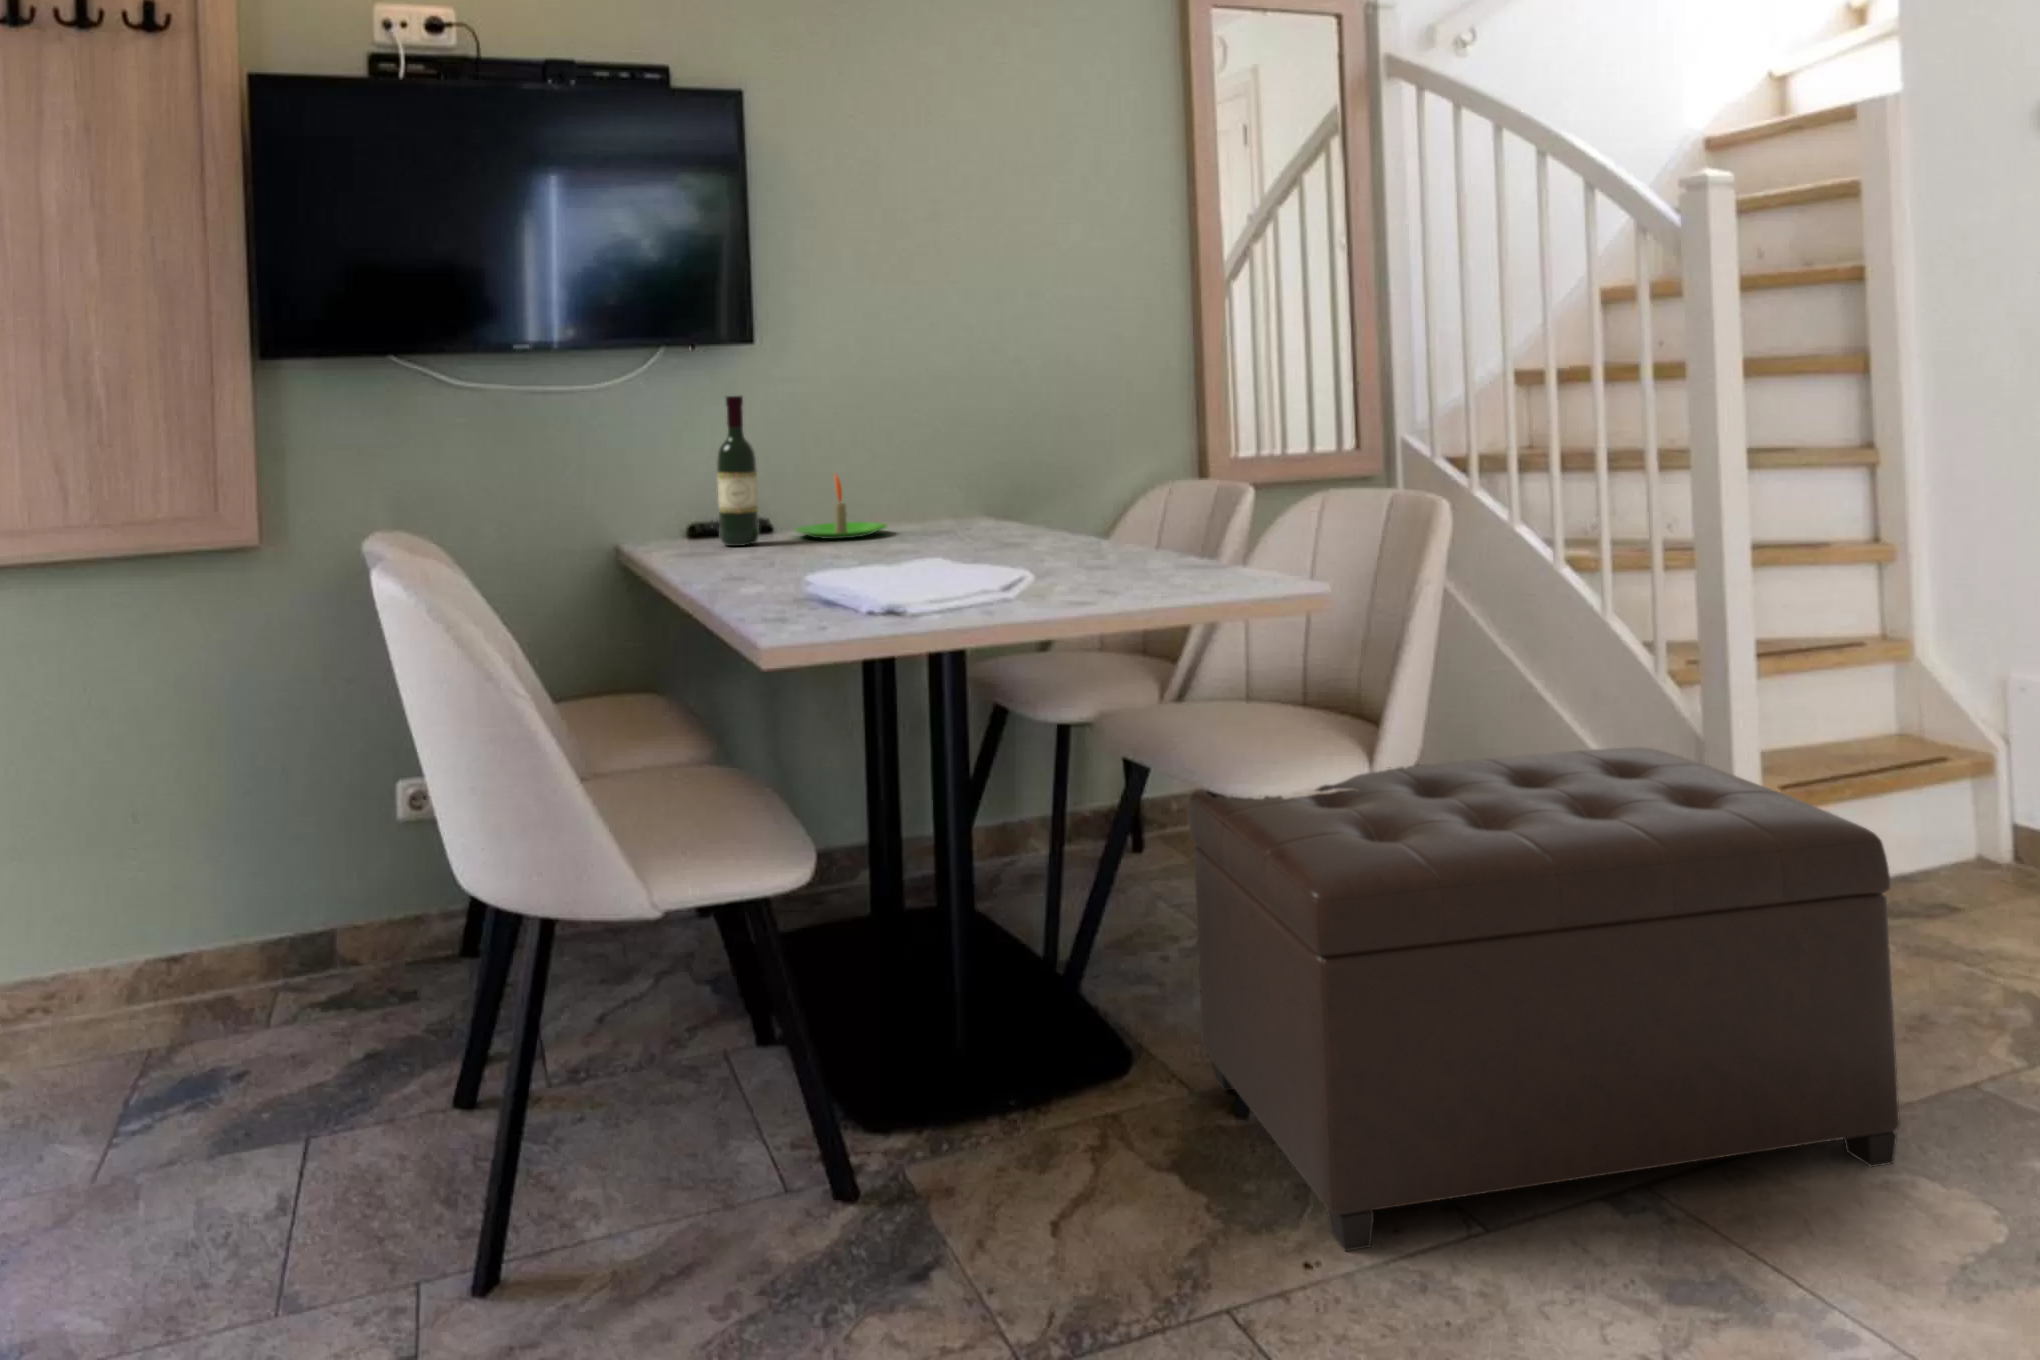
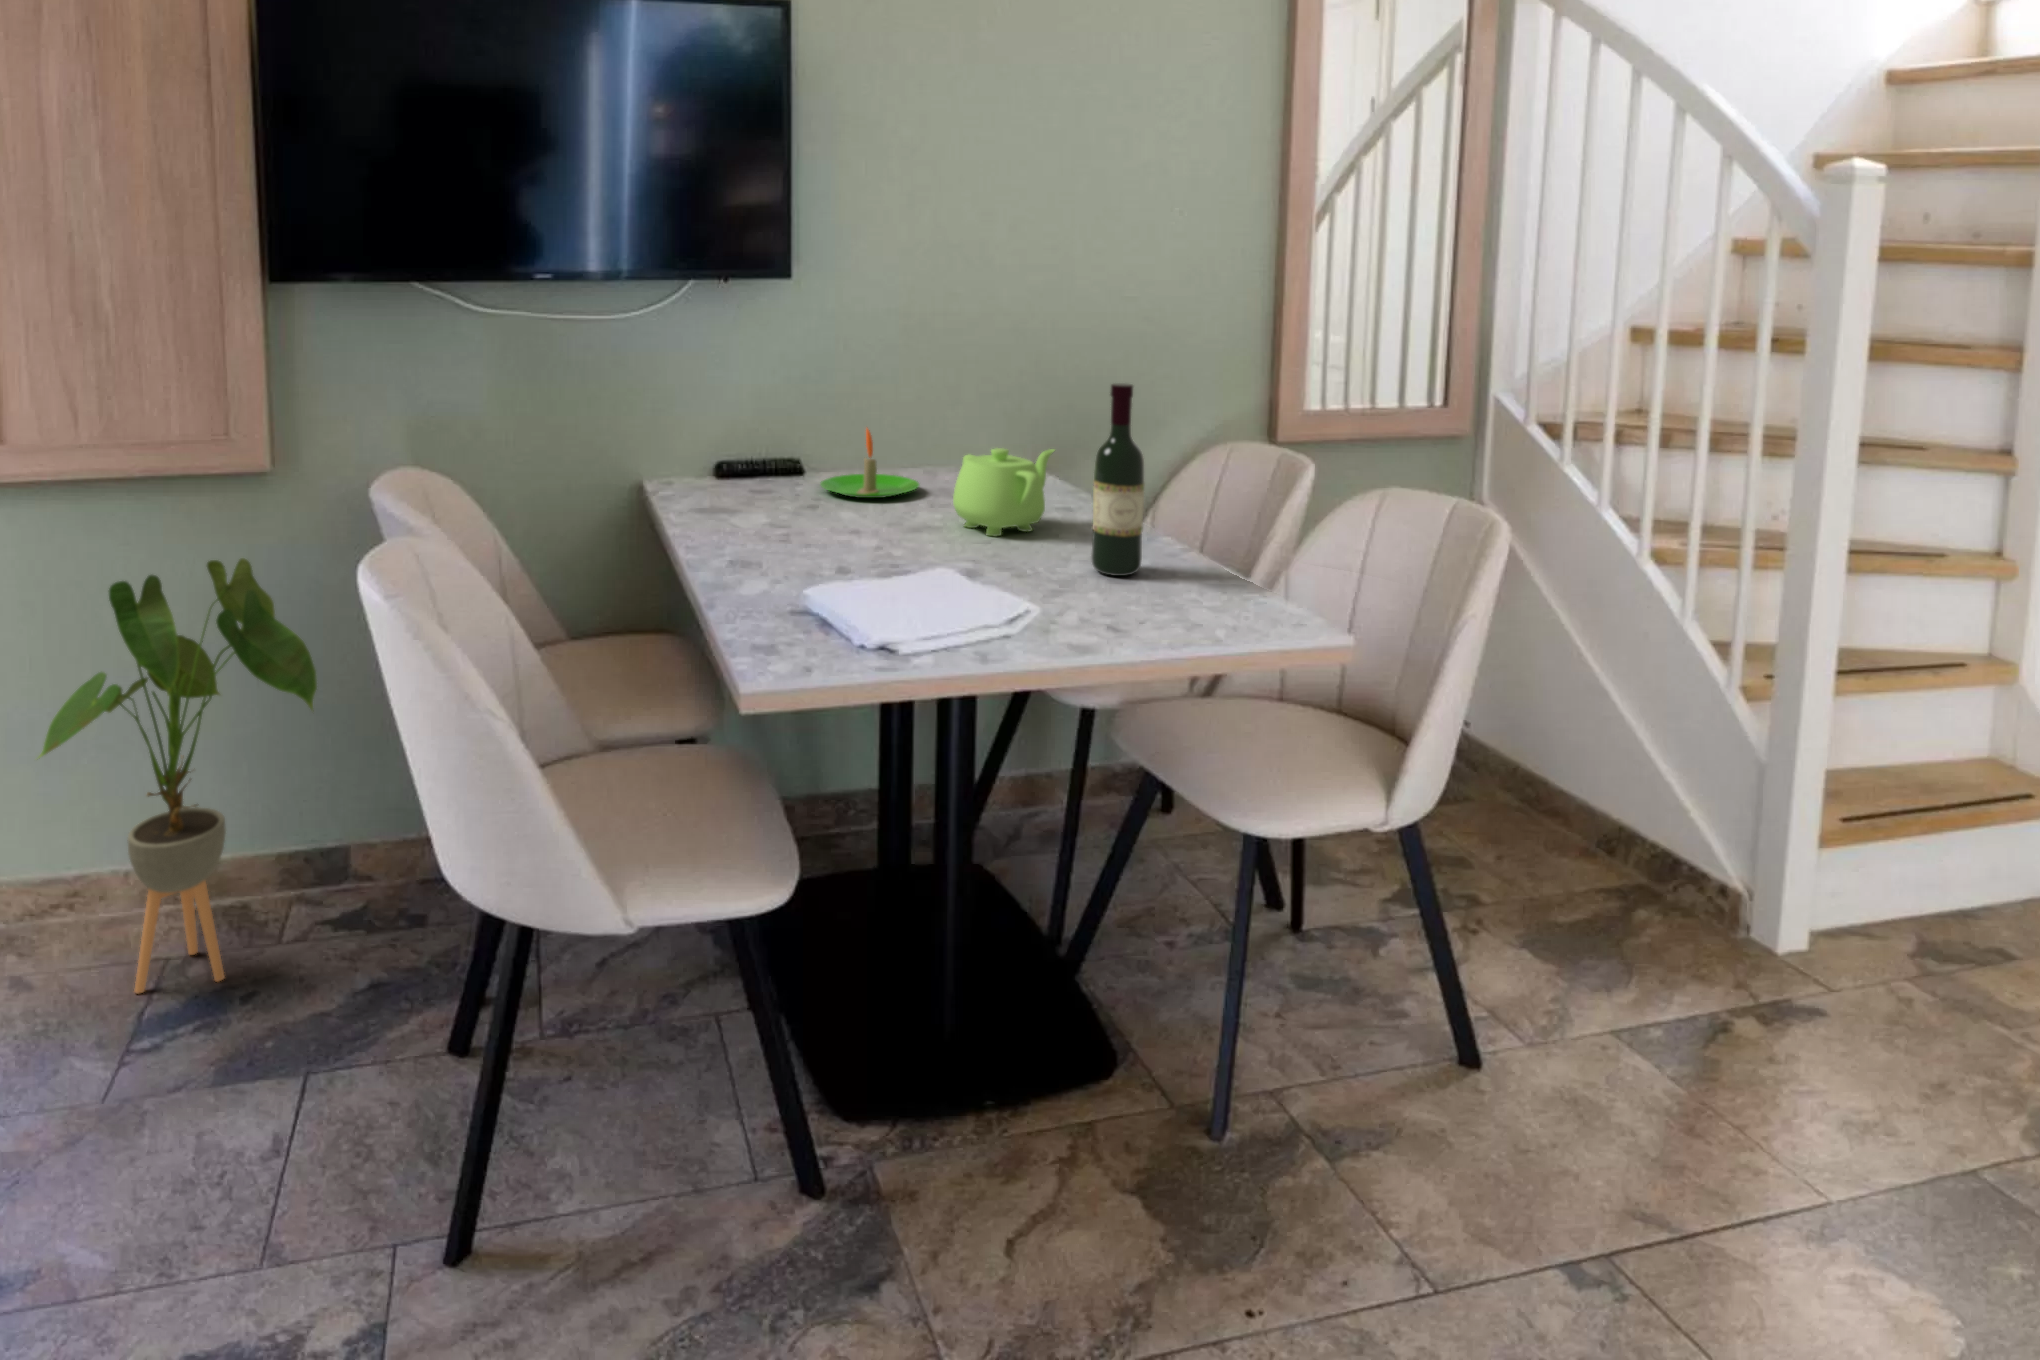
wine bottle: present [717,396,759,546] -> present [1091,383,1144,576]
teapot: none [926,471,1019,552] -> present [953,448,1054,536]
house plant: none [25,626,313,1084] -> present [39,558,317,993]
ottoman: present [1188,747,1900,1251] -> none [1187,798,1914,1299]

